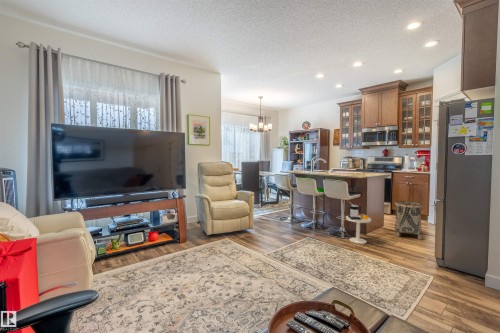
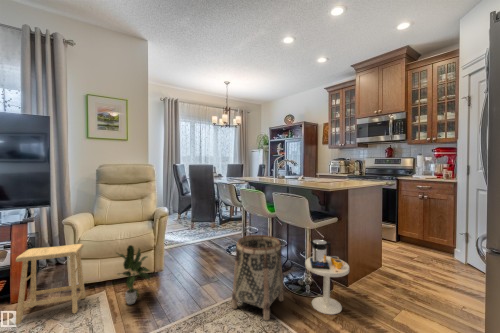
basket: present [394,201,422,240] -> present [232,235,284,320]
footstool: none [195,209,224,249] -> present [16,244,85,324]
potted plant: none [240,209,261,242] -> present [117,245,152,304]

